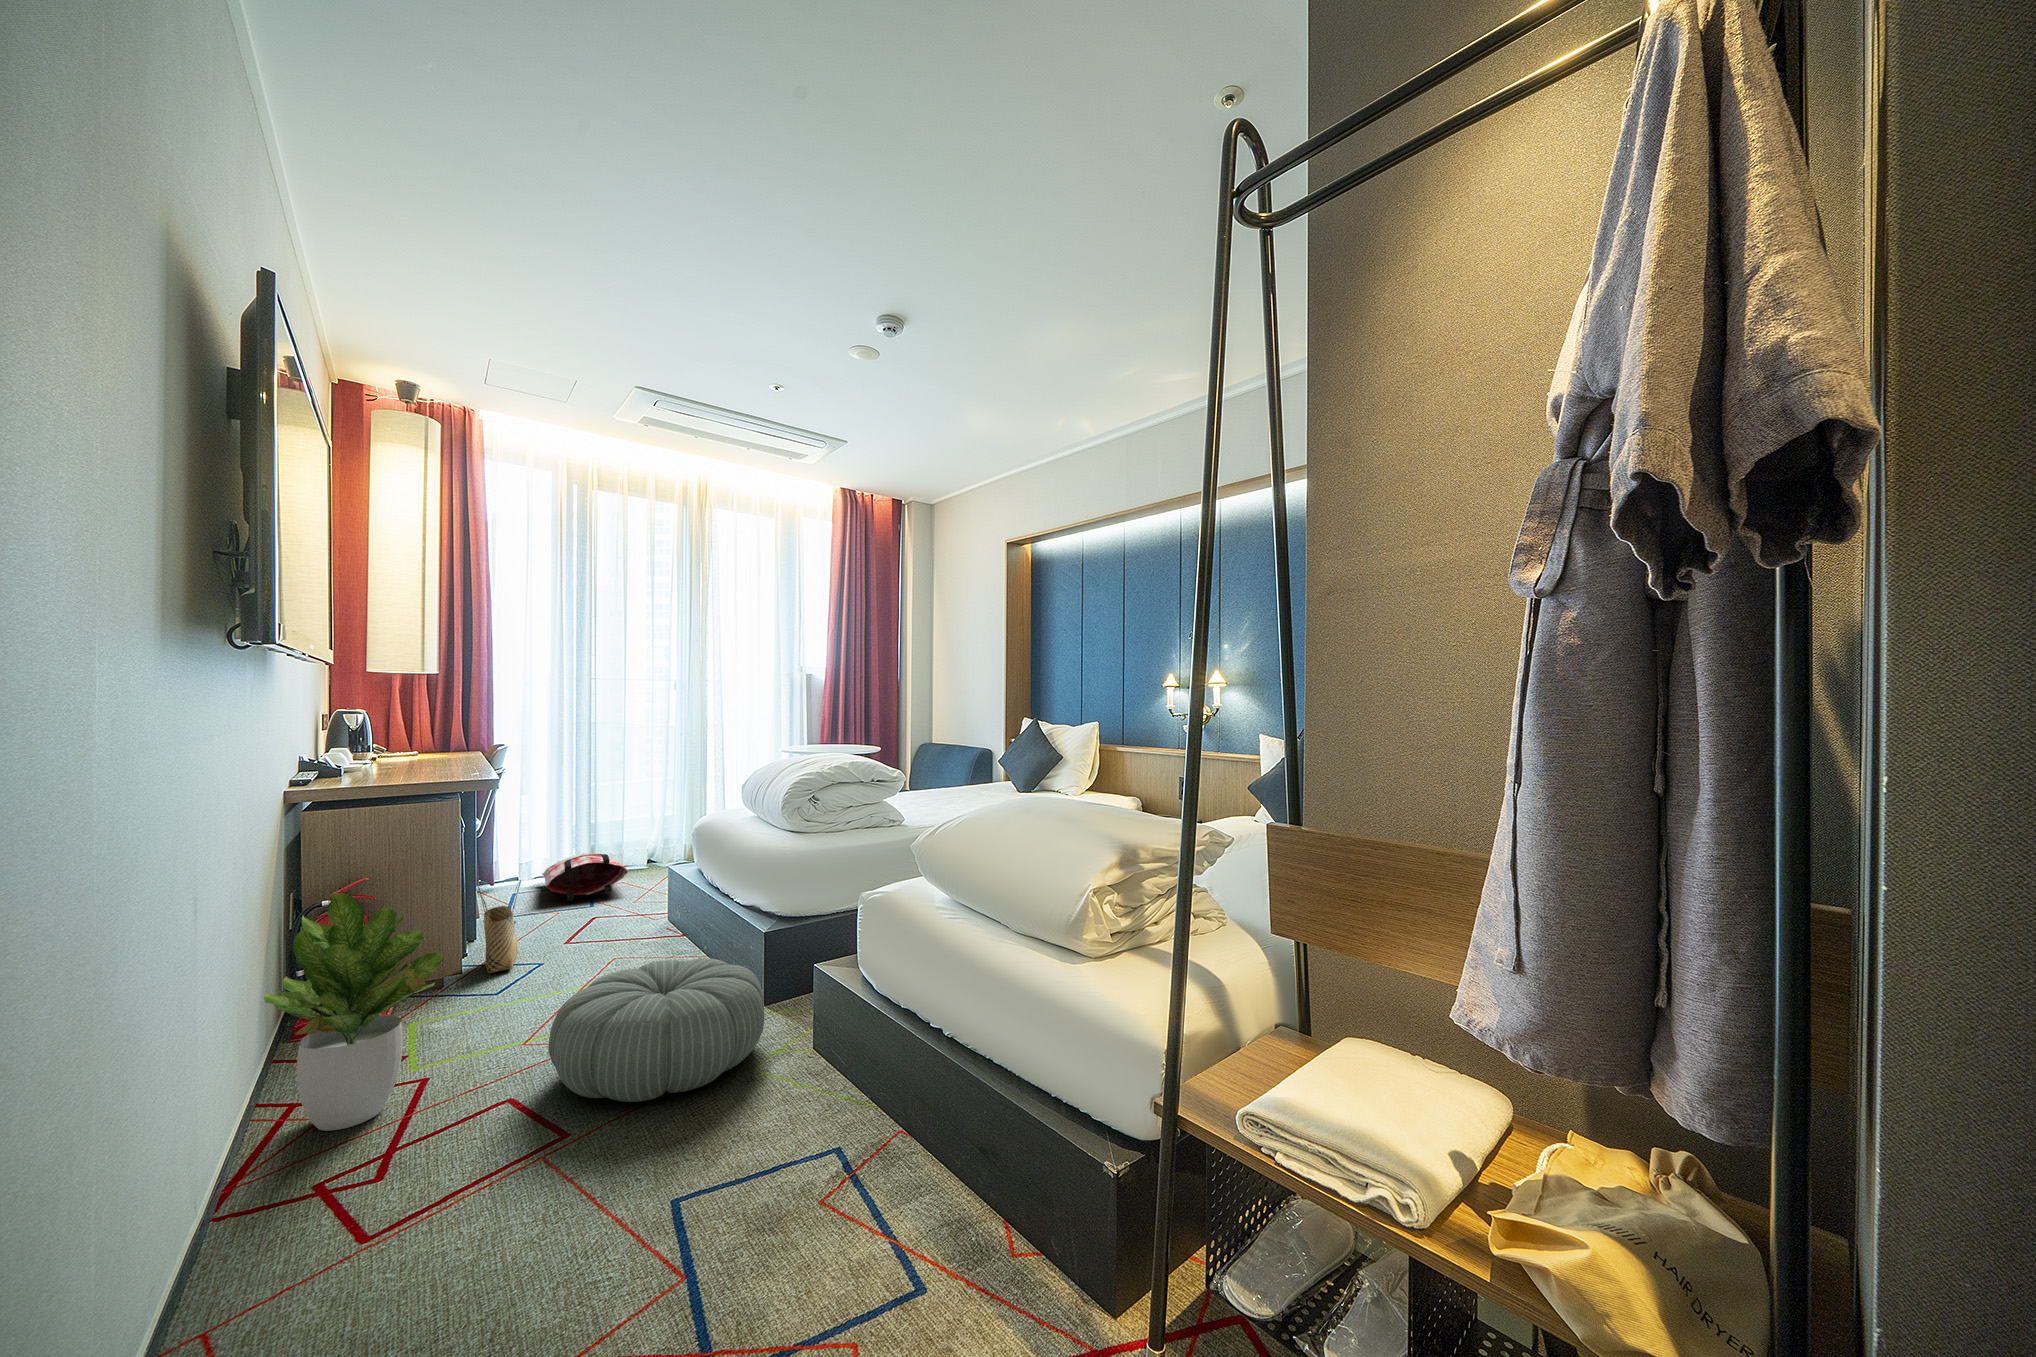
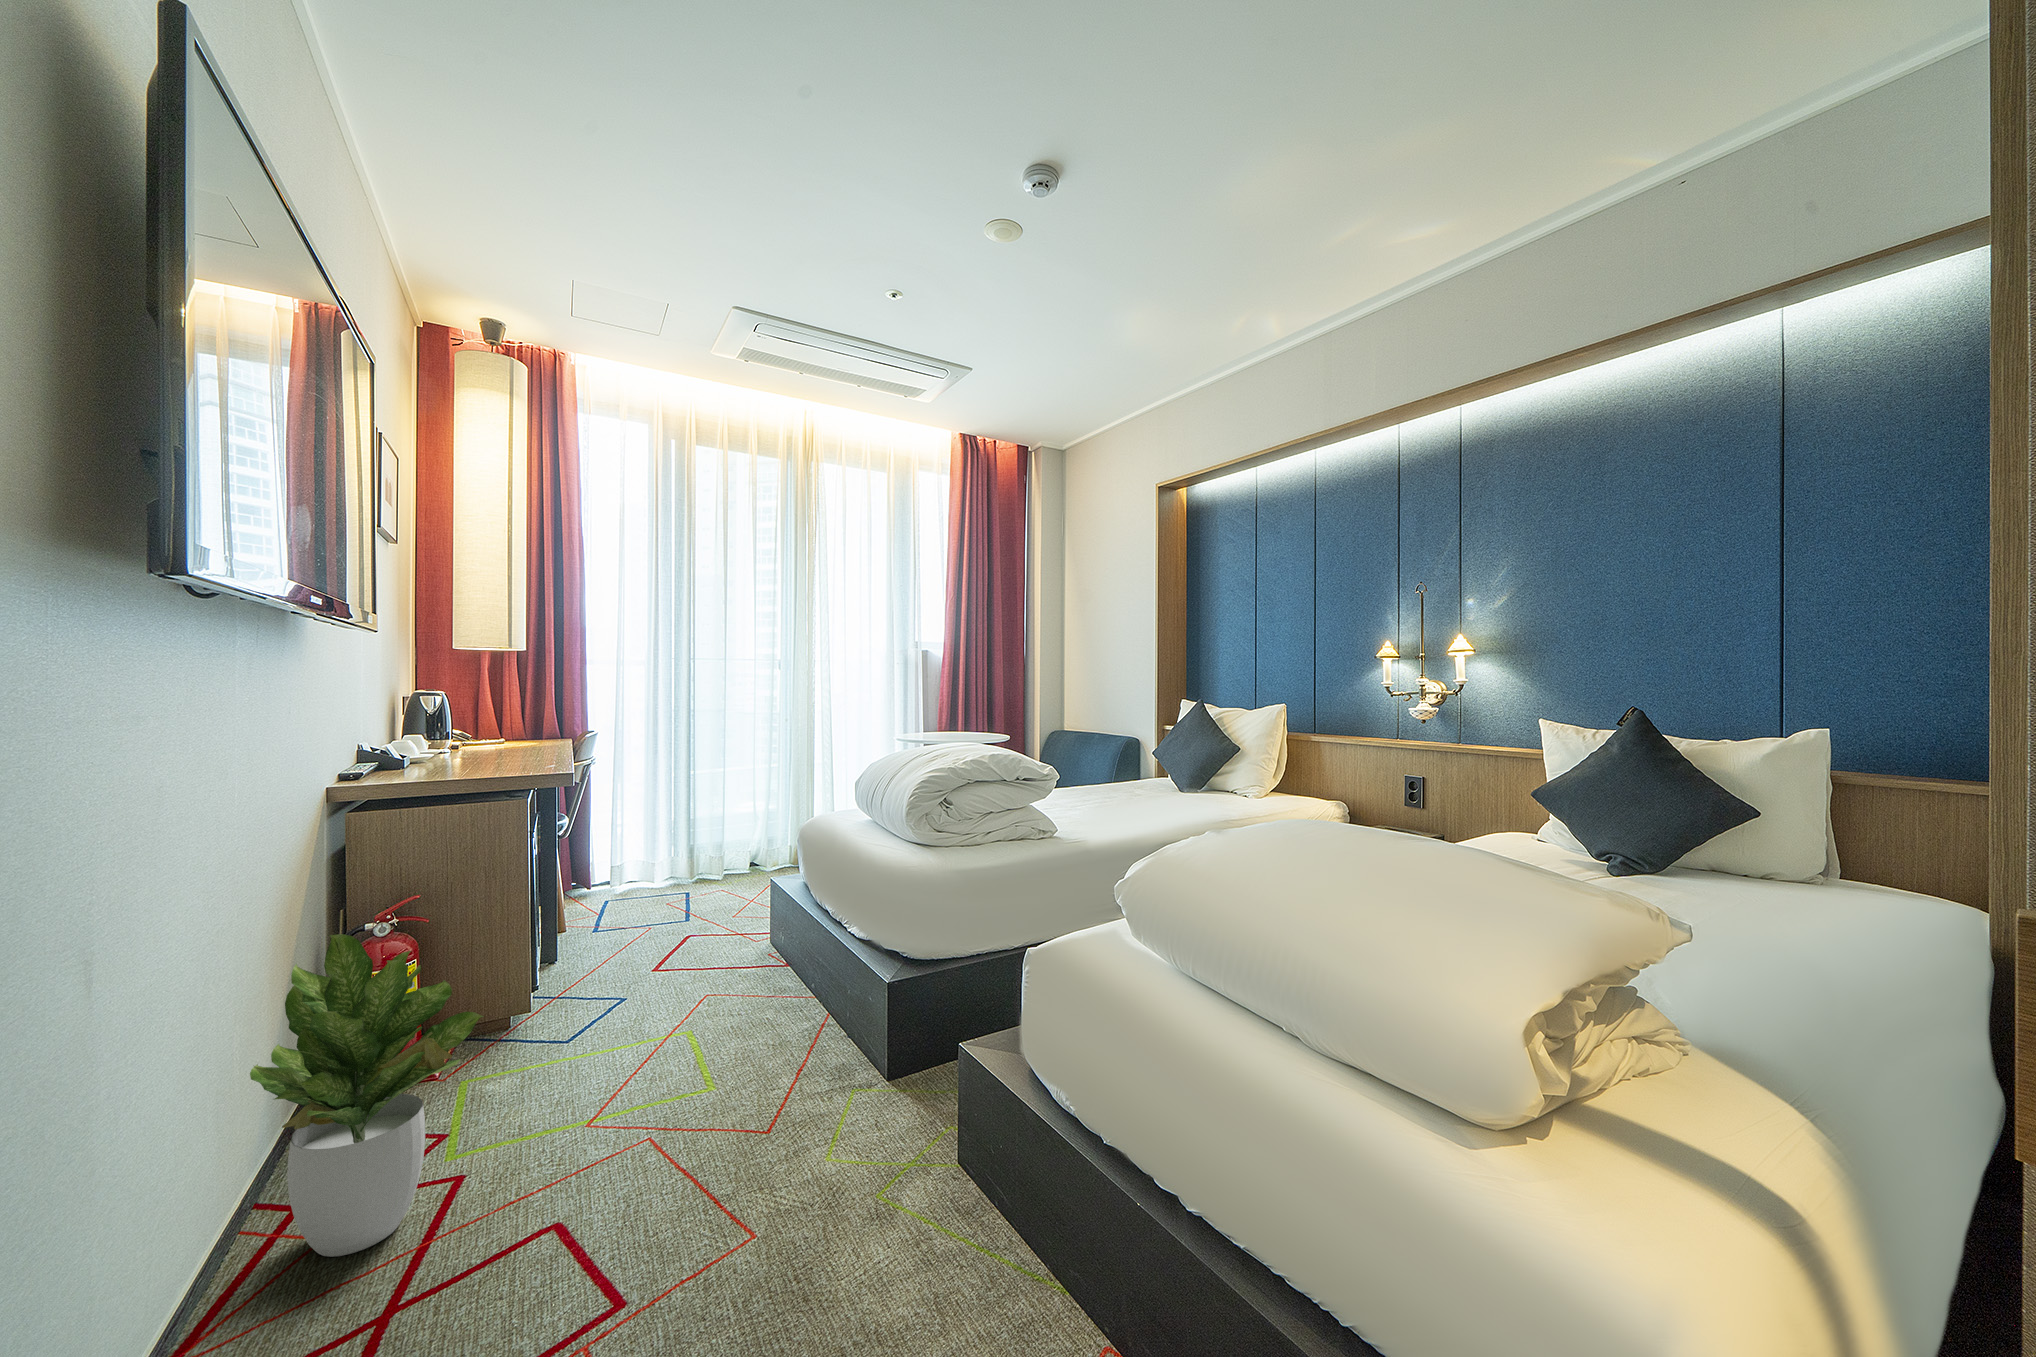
bag: present [542,853,629,901] -> none [636,856,728,913]
woven basket: present [478,880,521,973] -> none [551,897,599,1010]
pouf: present [549,958,764,1102] -> none [608,1023,890,1245]

